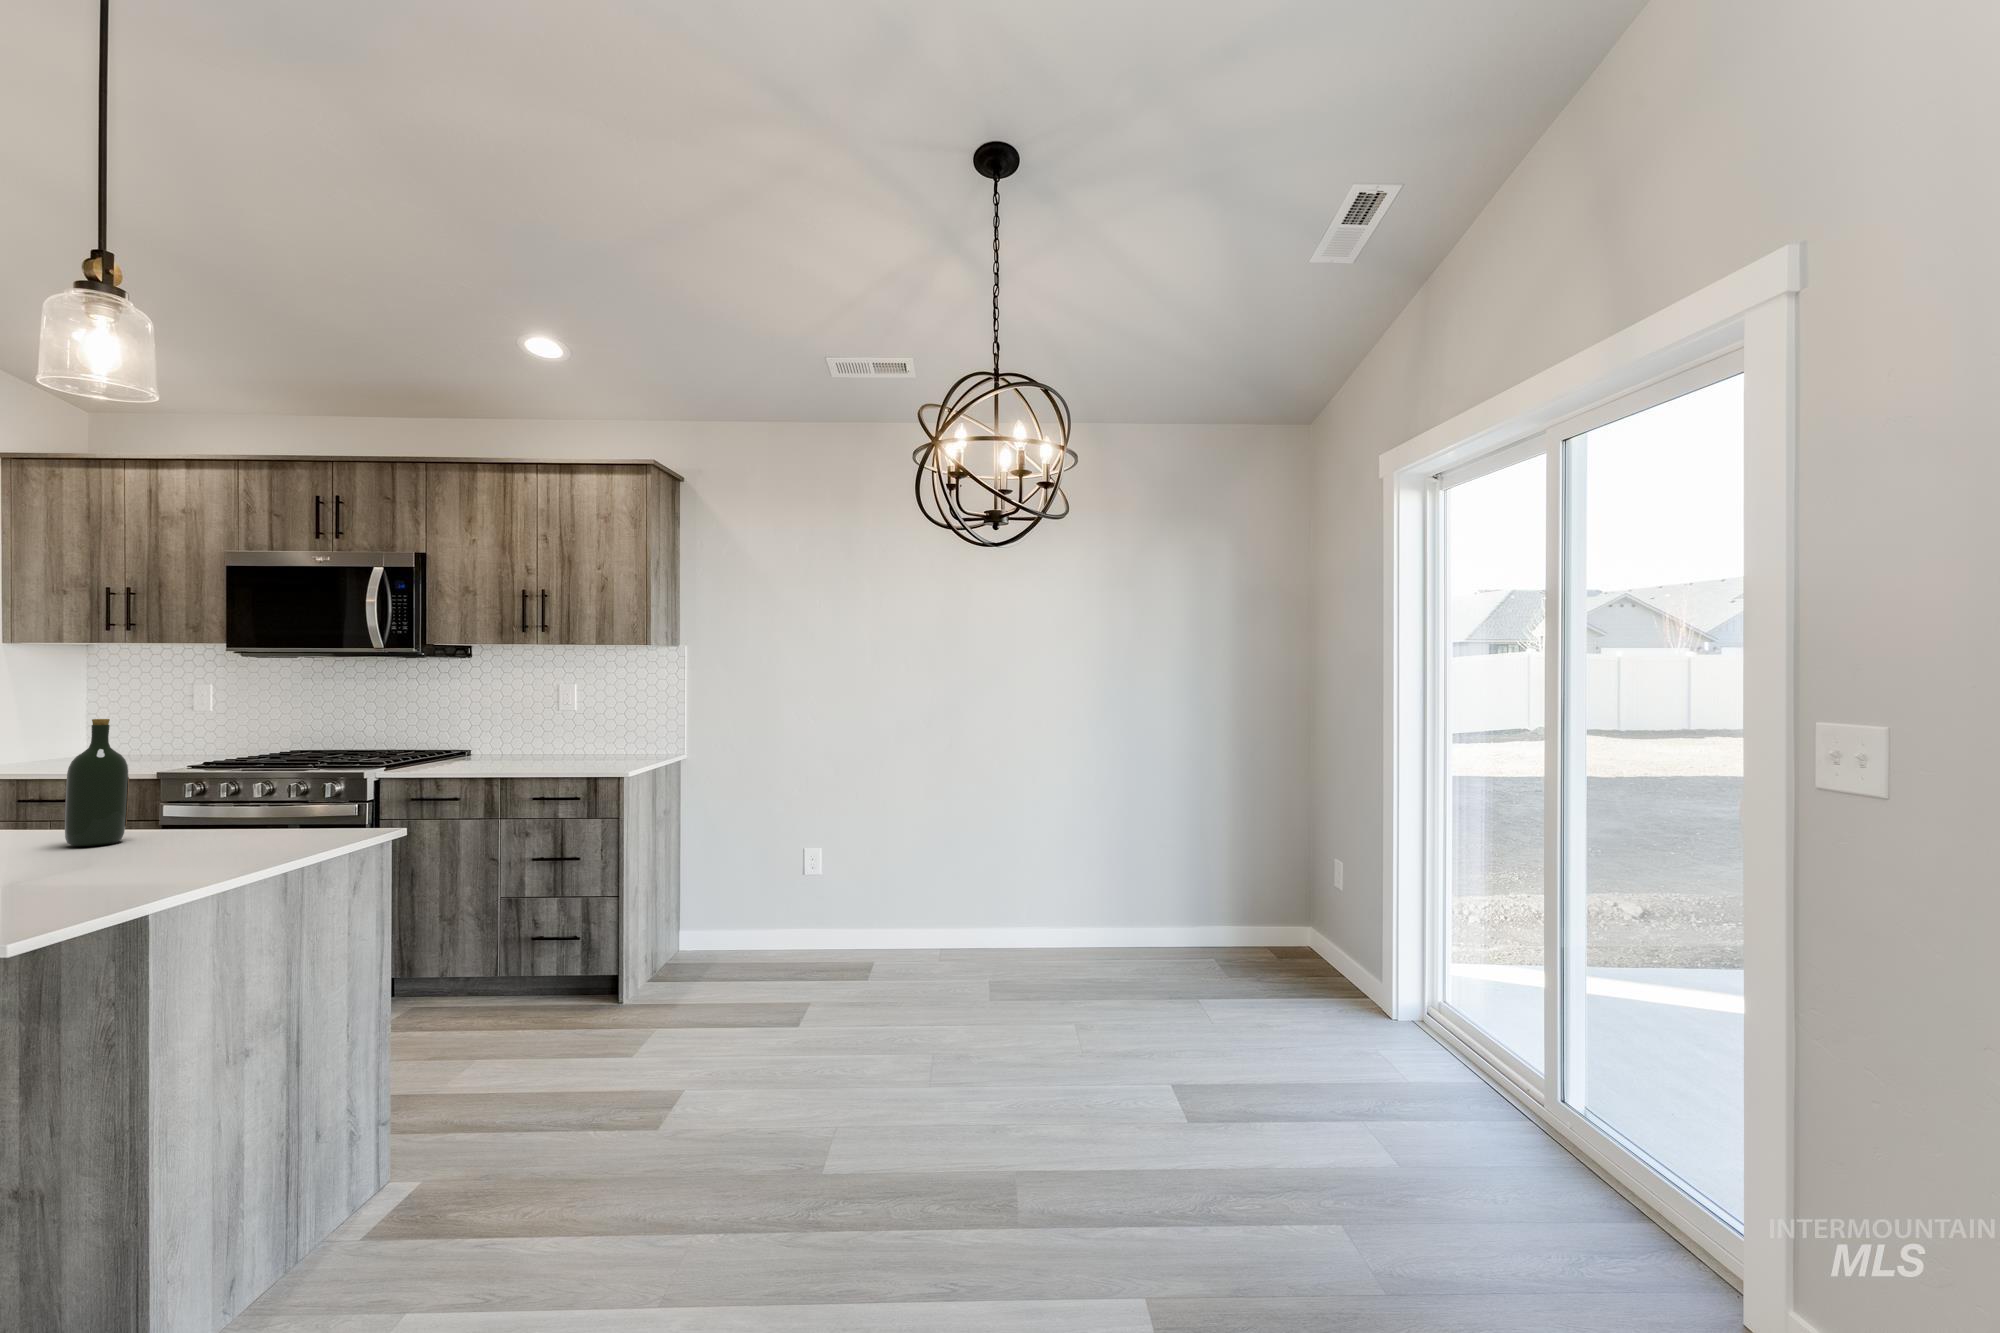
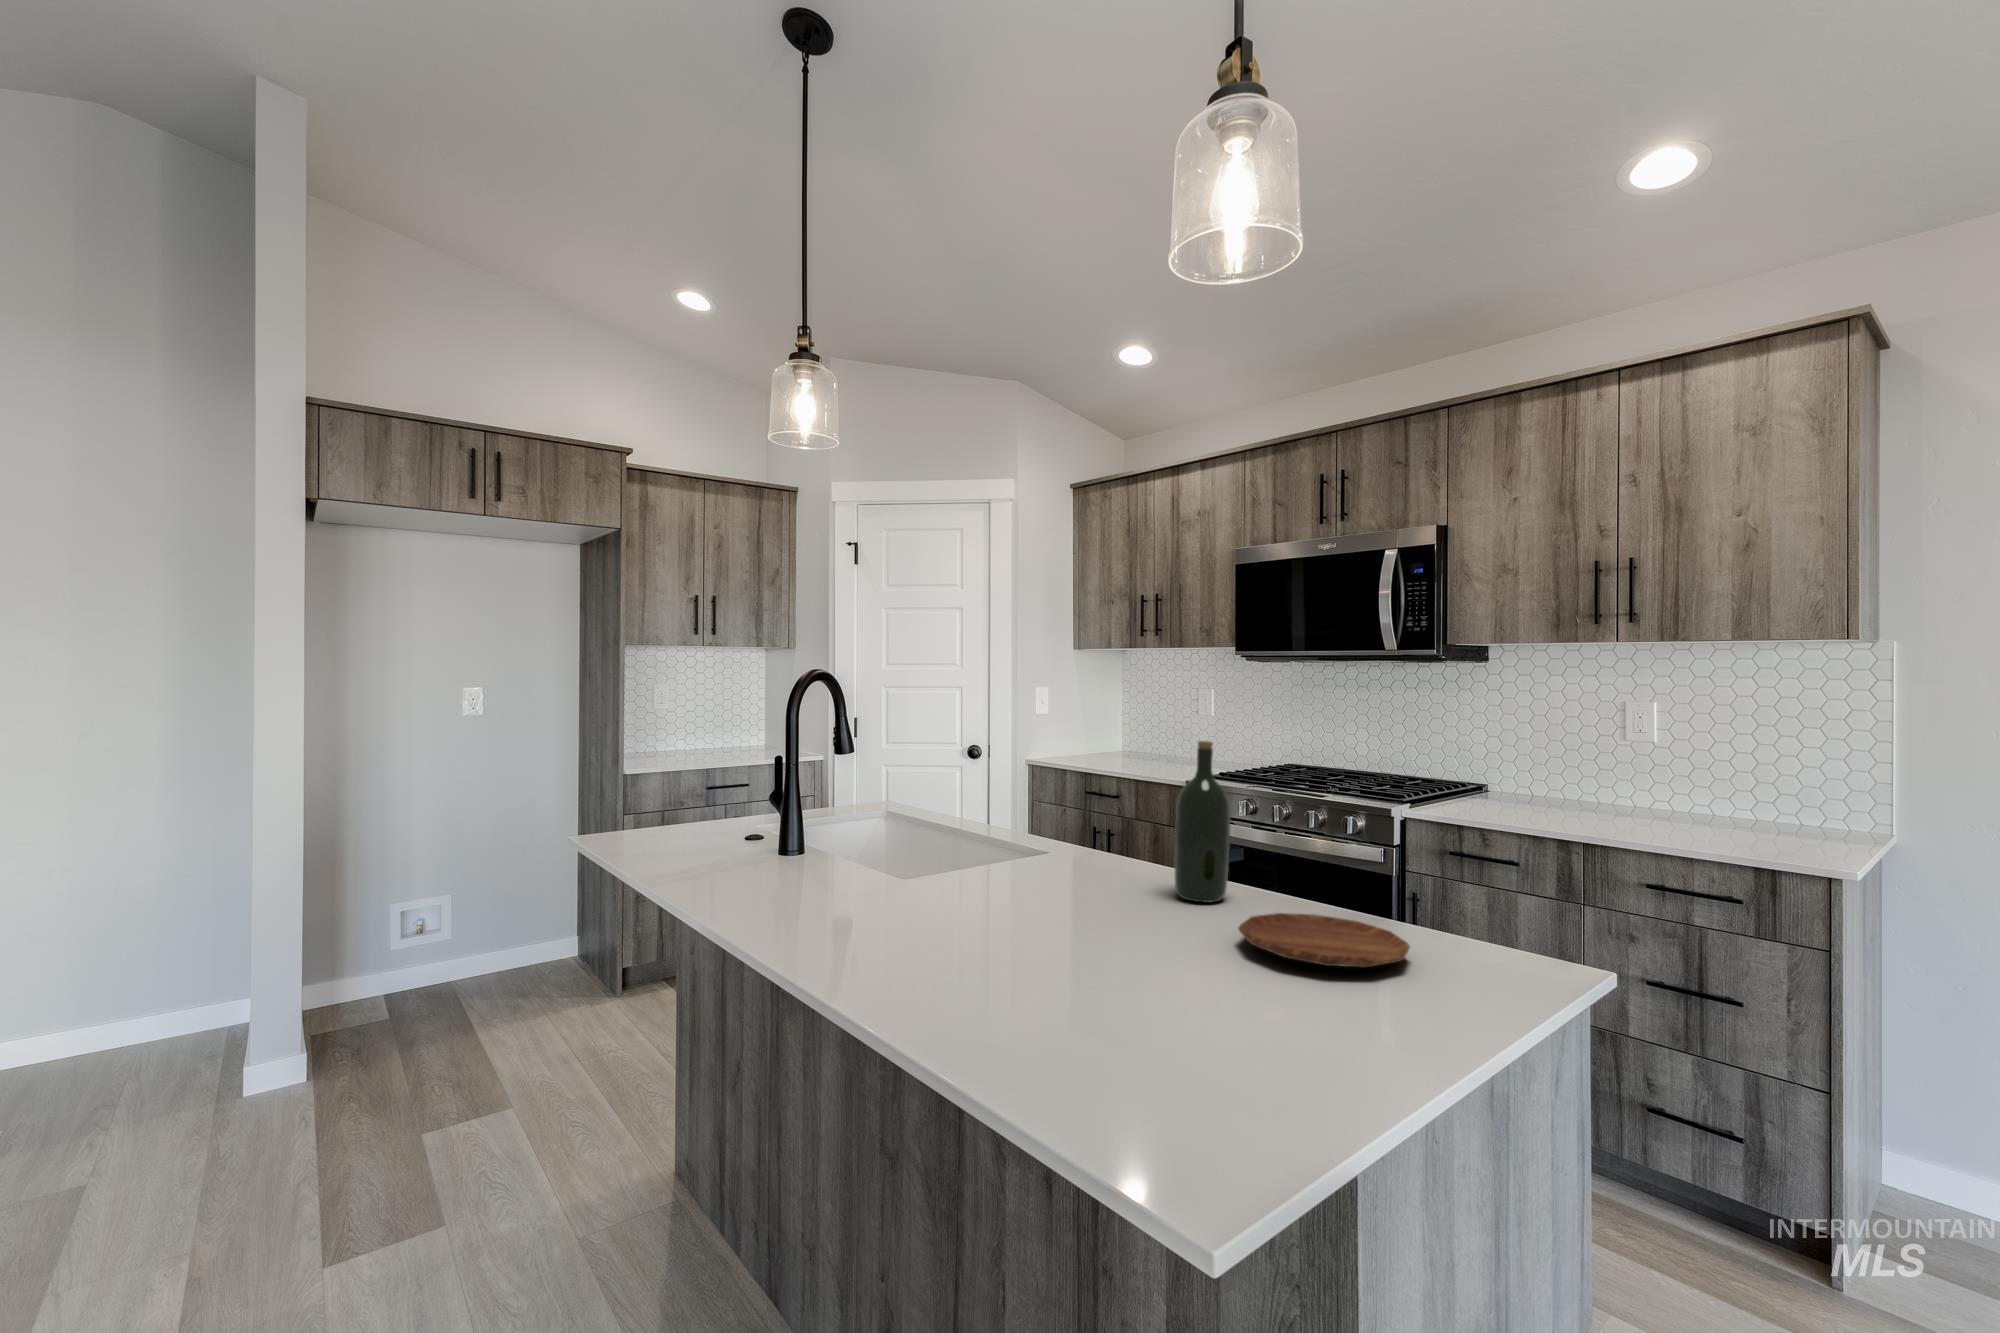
tray: none [110,833,263,858] -> present [1238,913,1410,967]

